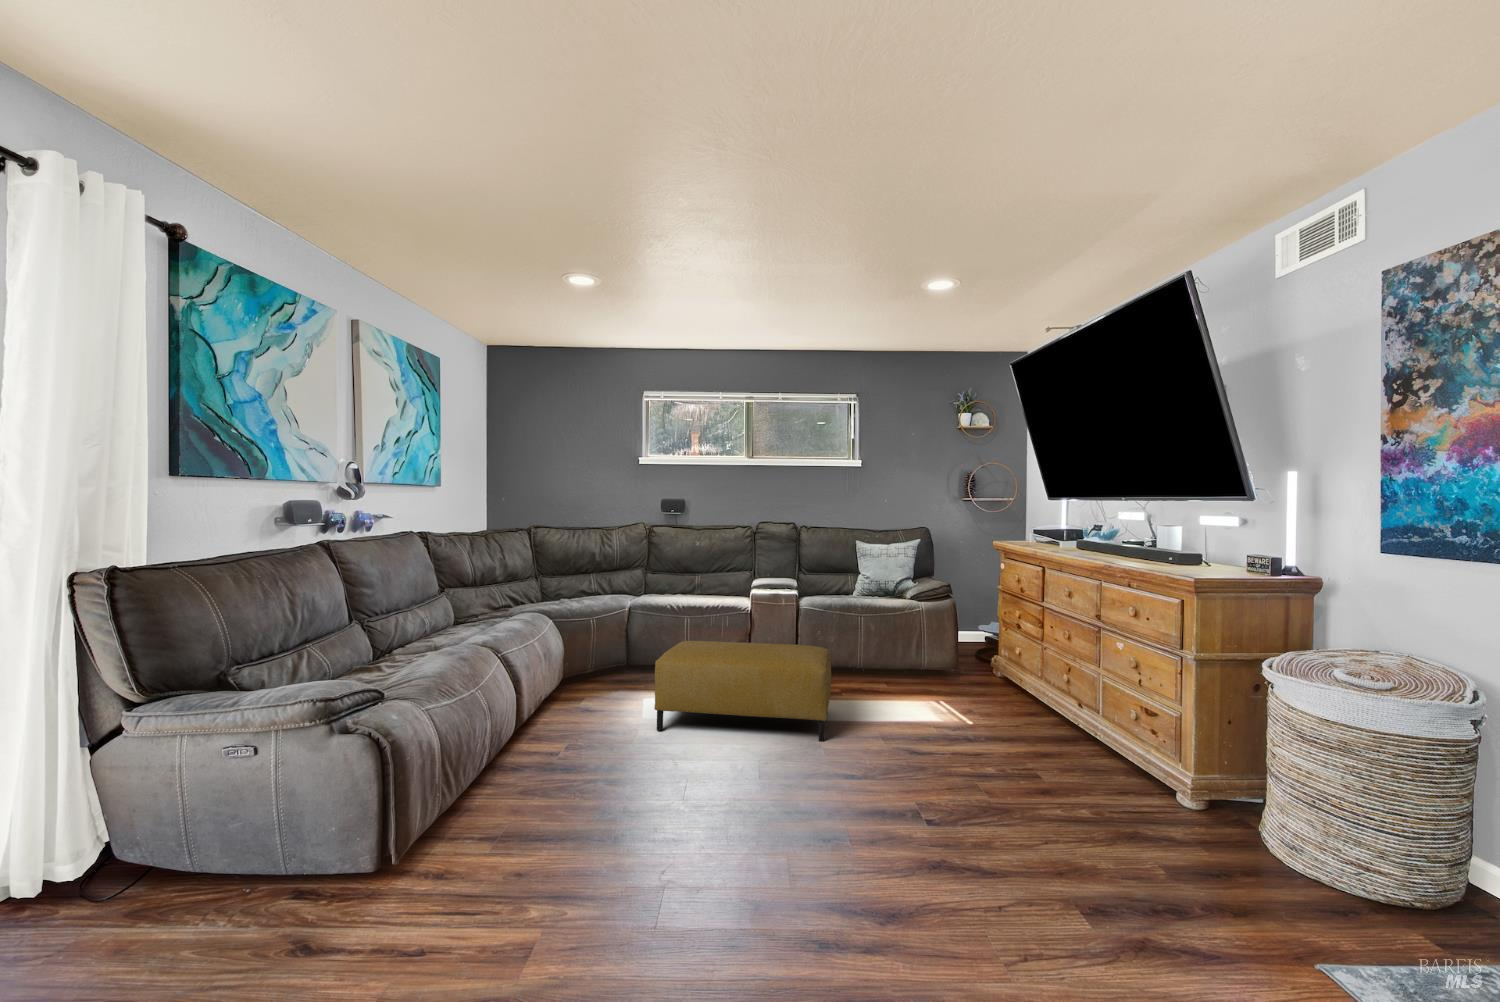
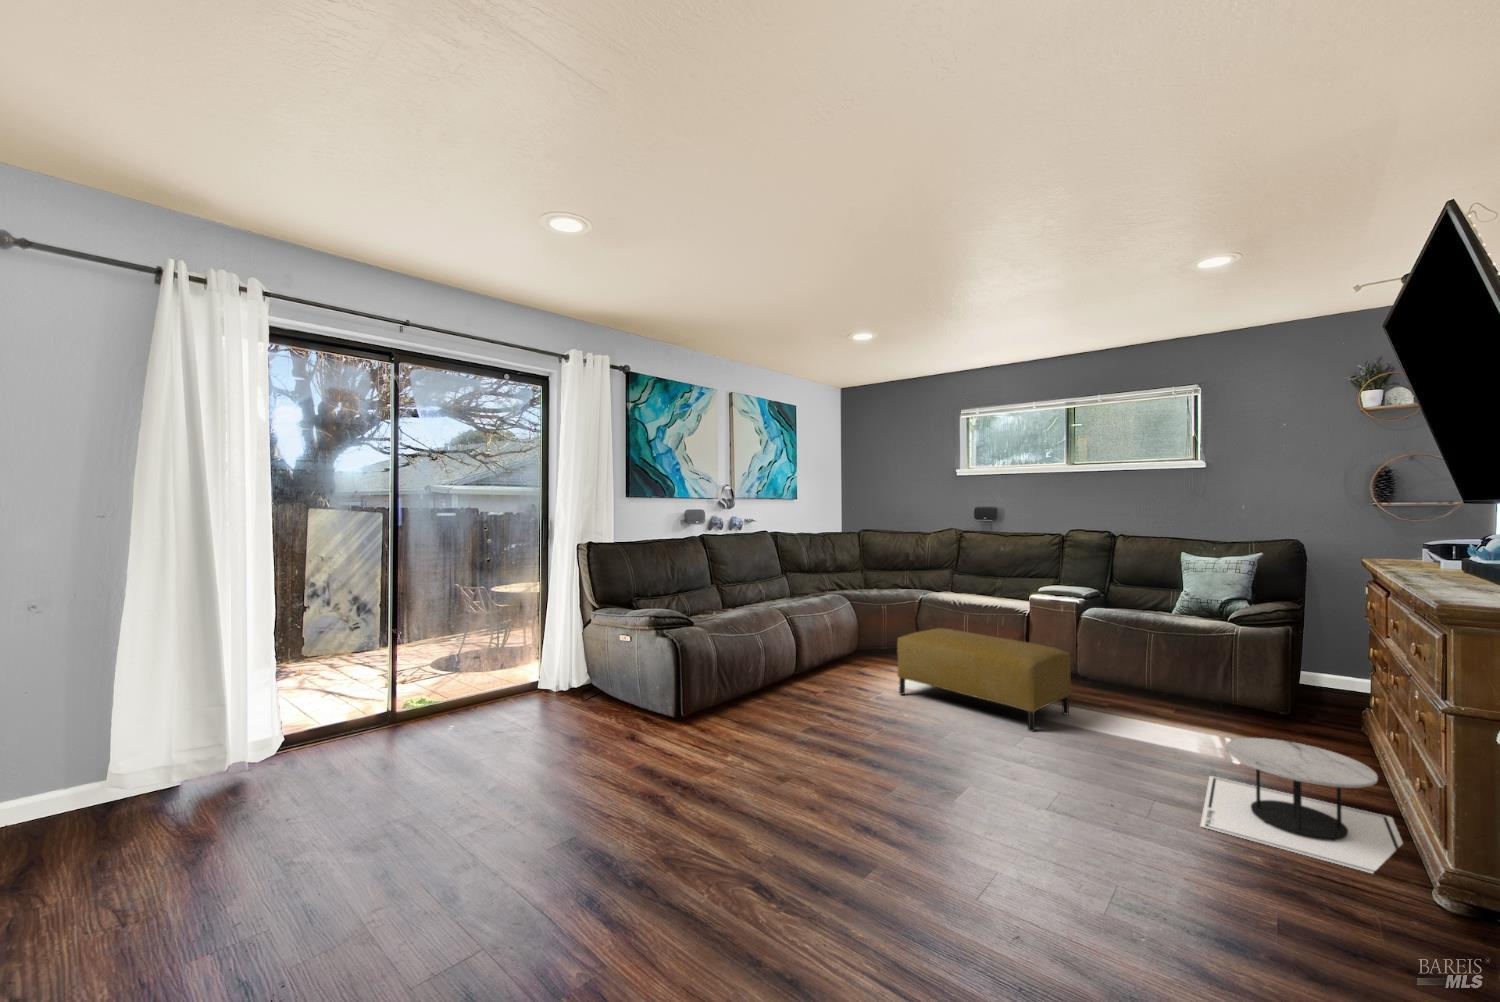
side table: none [983,702,1177,801] -> present [1200,738,1403,873]

